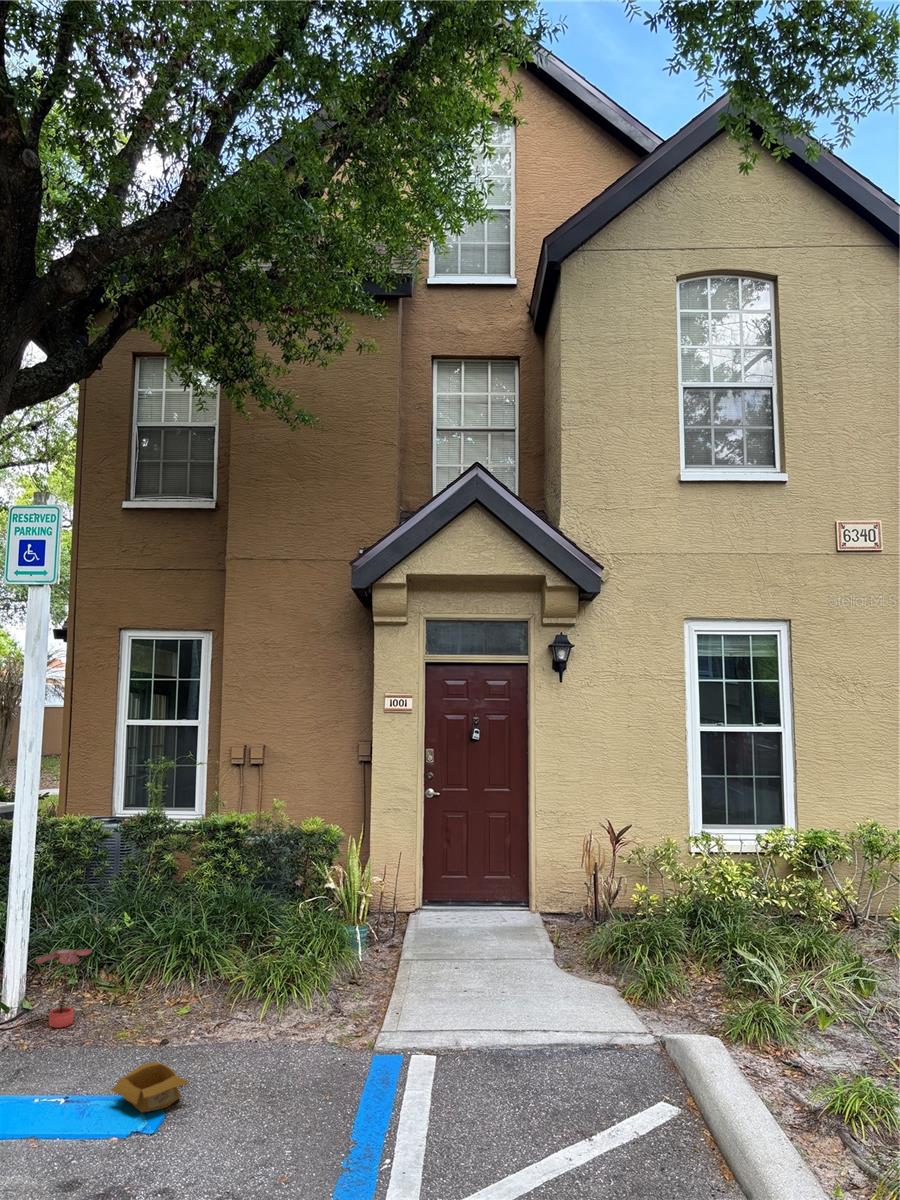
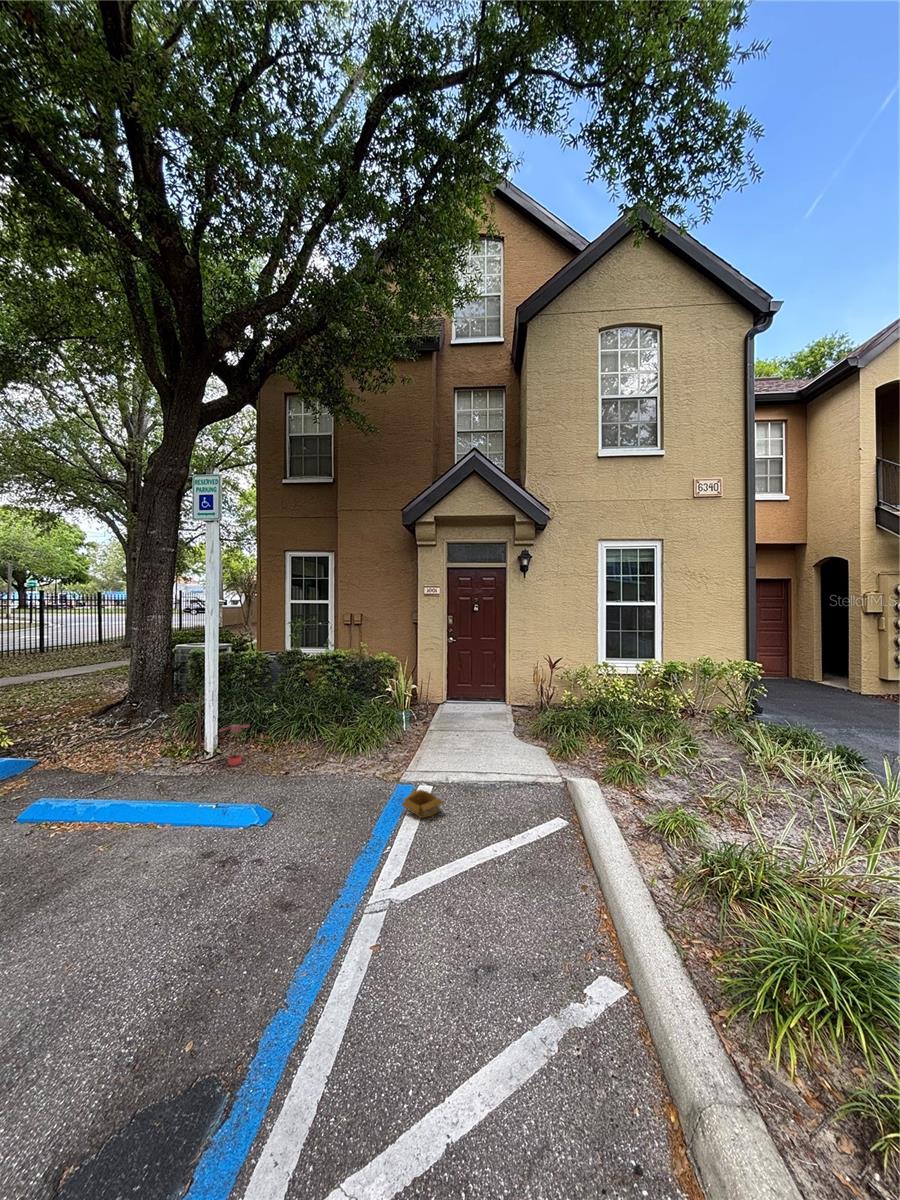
cardboard box: present [111,1062,190,1112] -> present [402,790,444,818]

